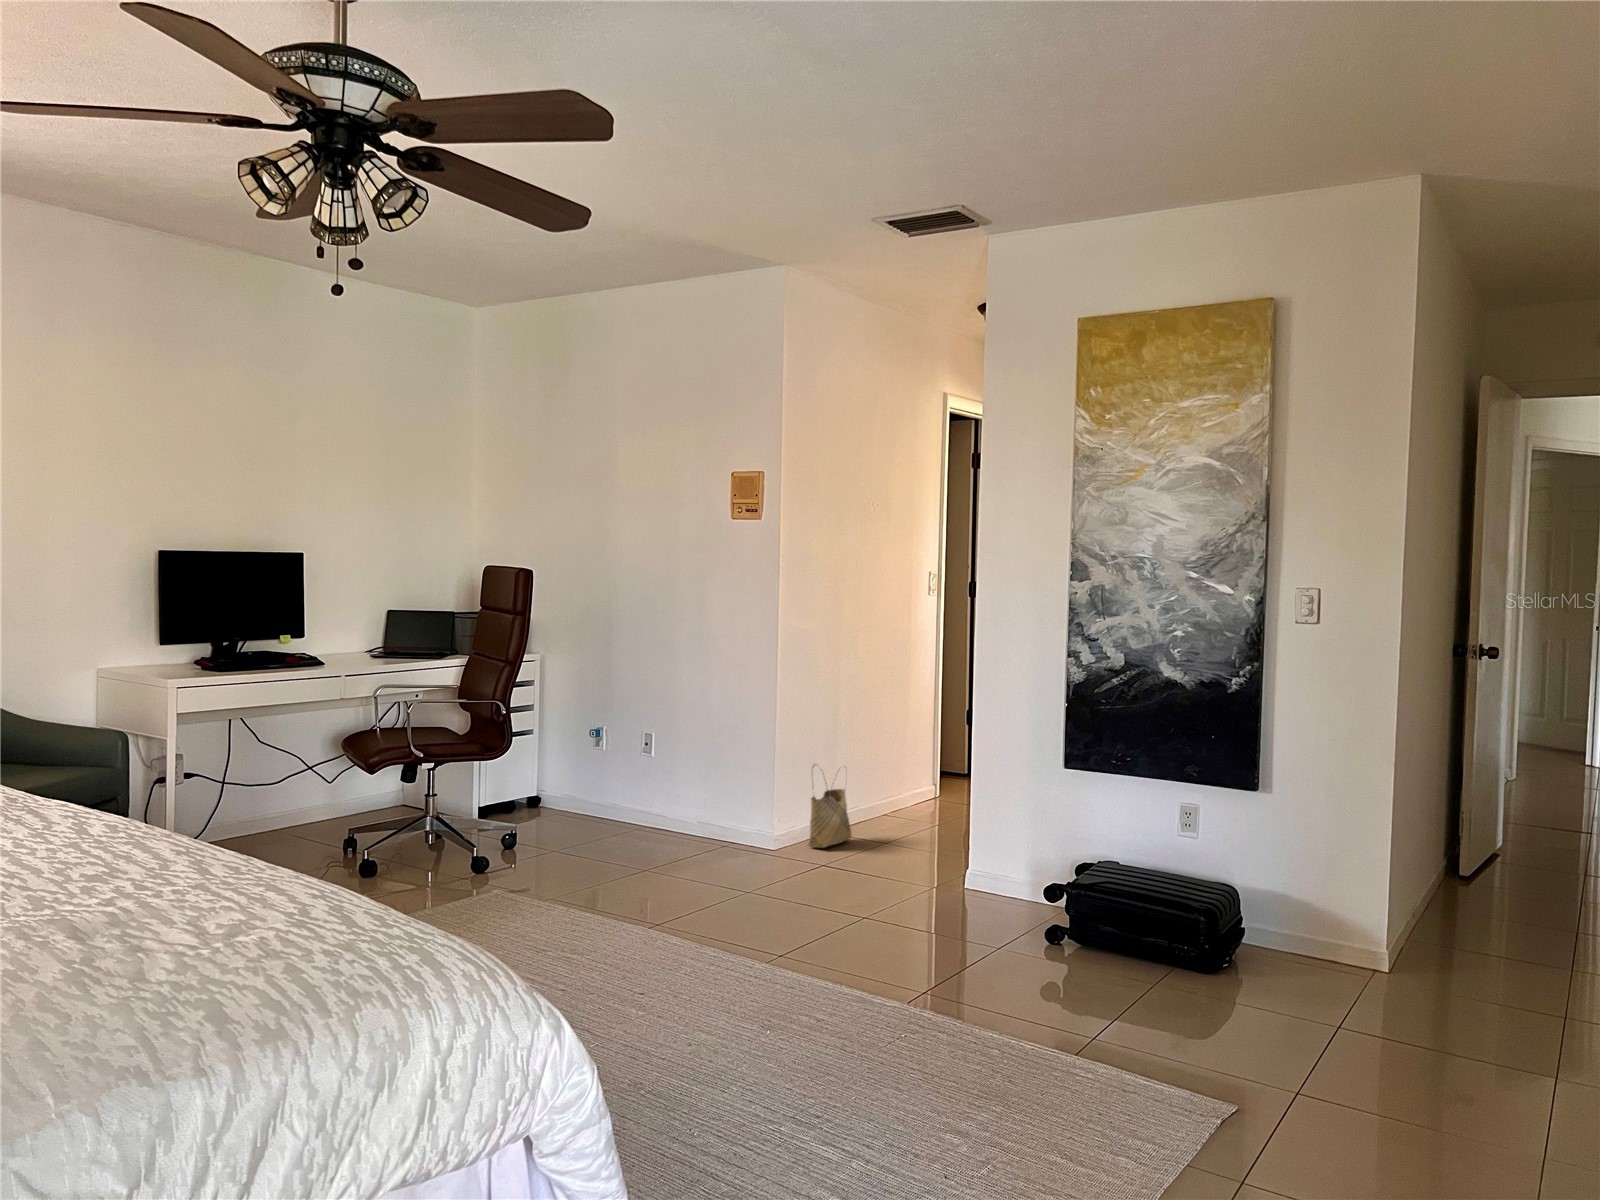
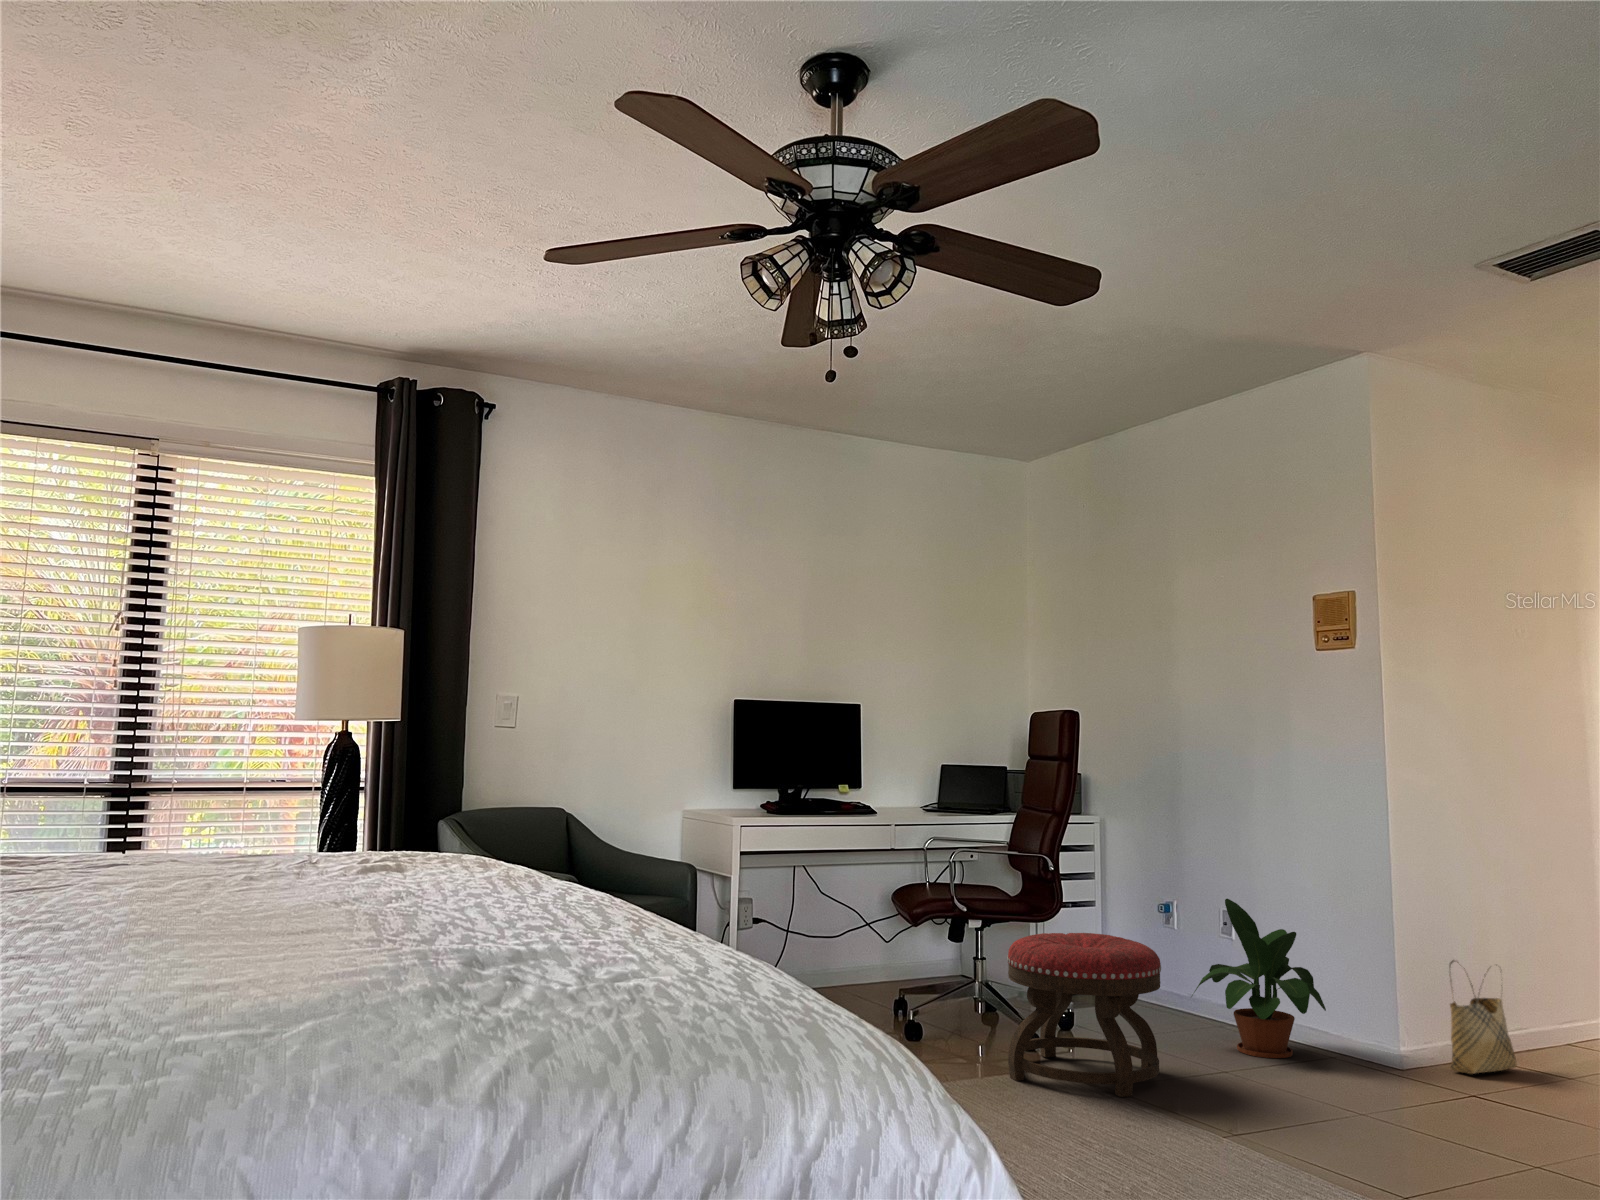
potted plant: none [618,728,723,854] -> present [1194,899,1326,1058]
ottoman: none [467,771,602,909] -> present [1007,933,1161,1097]

